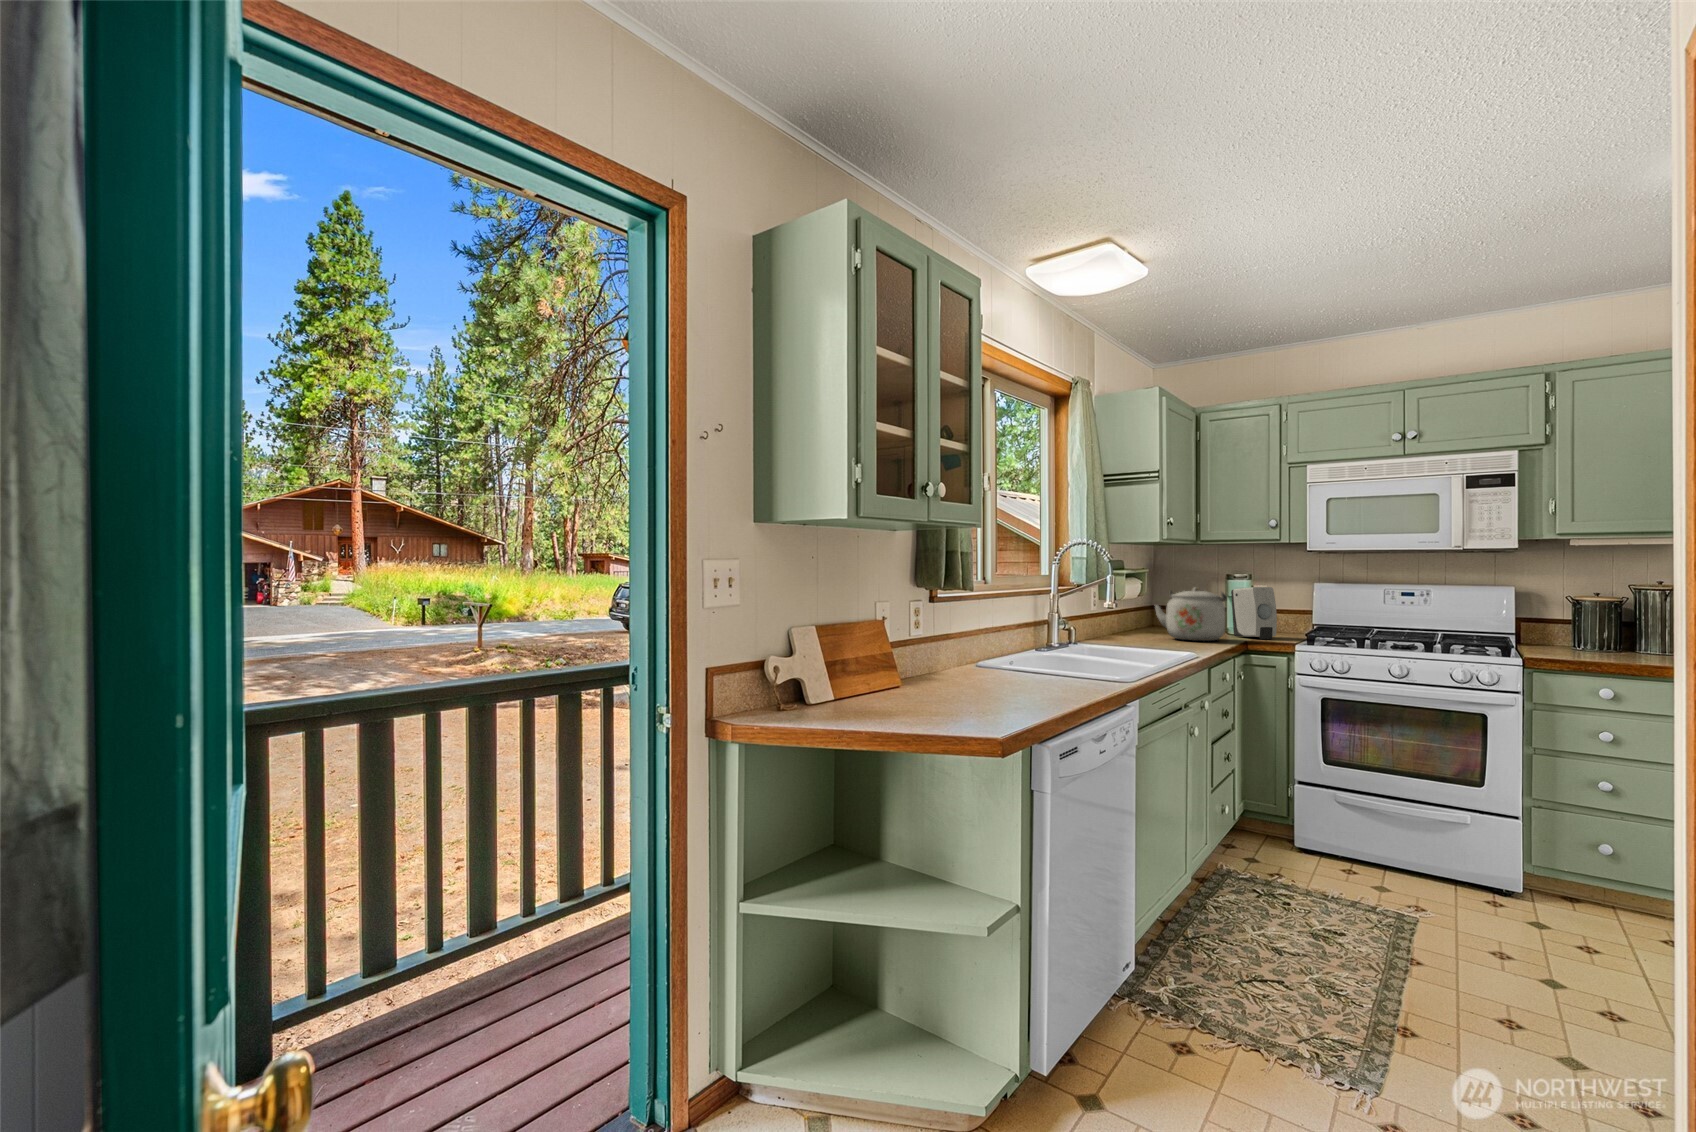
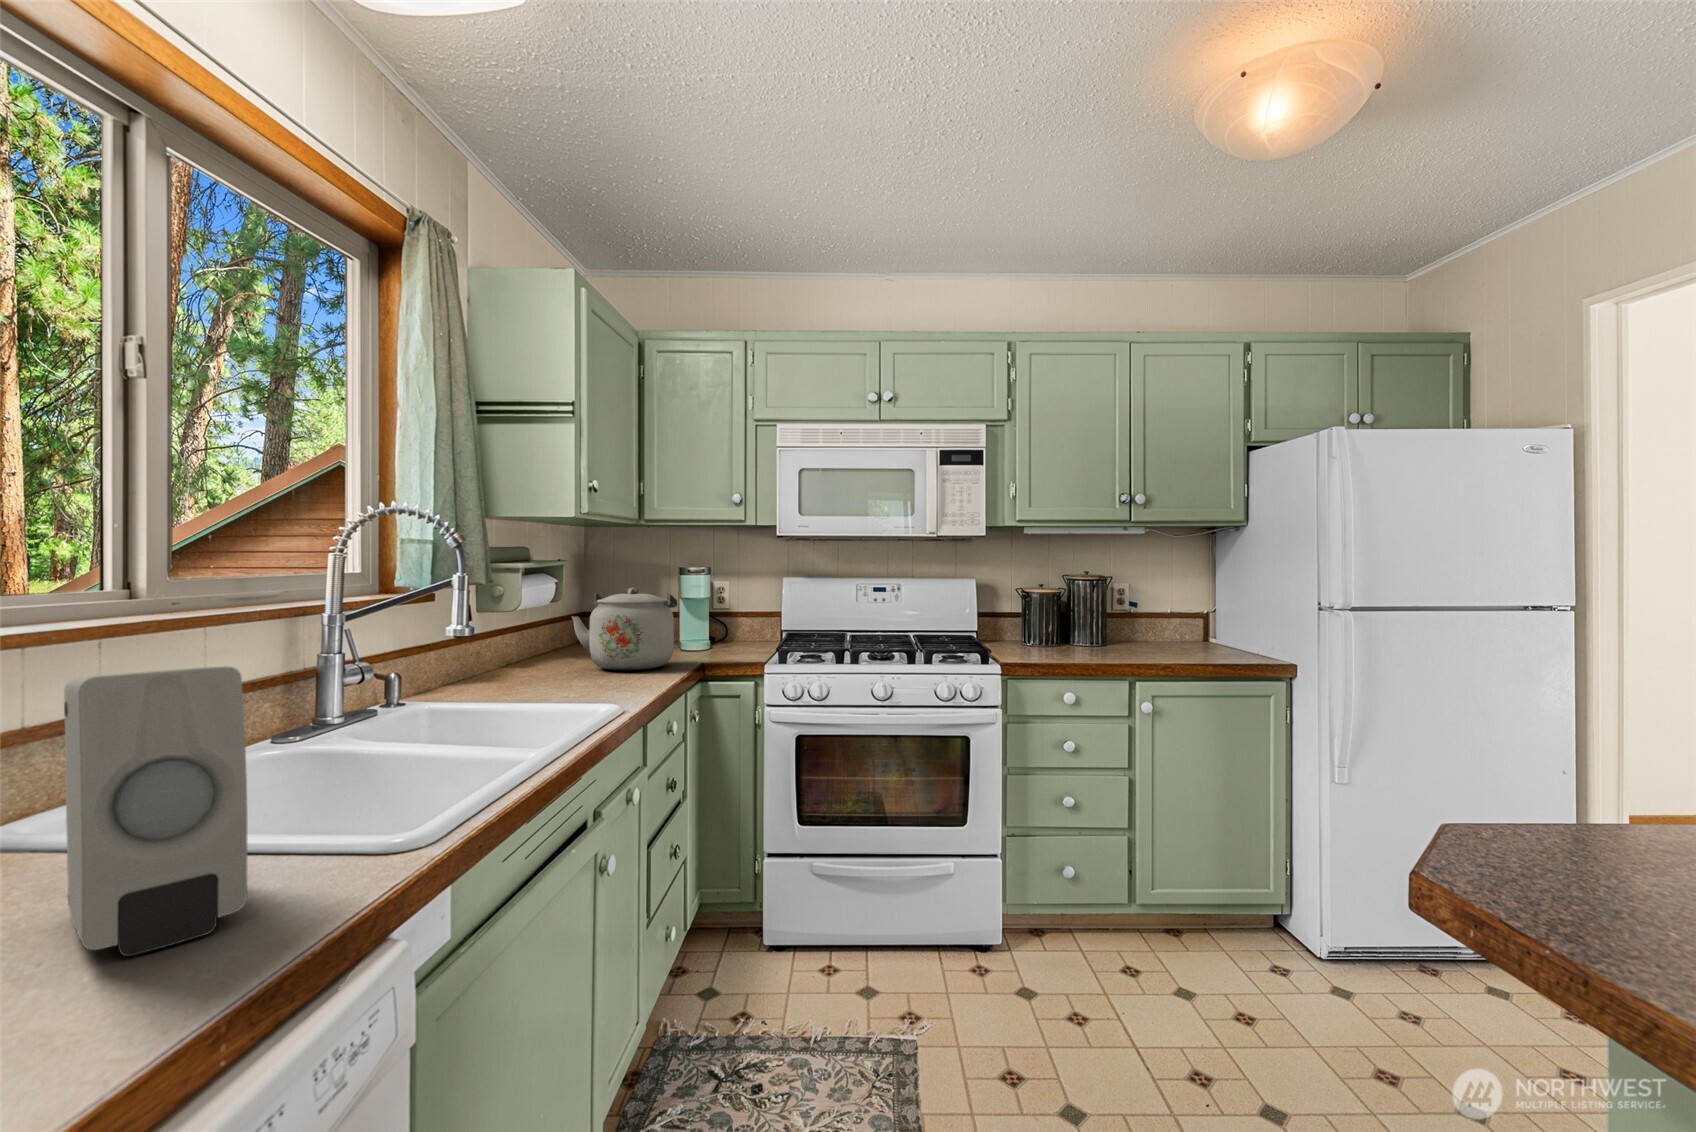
soap dispenser: present [1231,587,1277,639] -> present [64,667,247,956]

